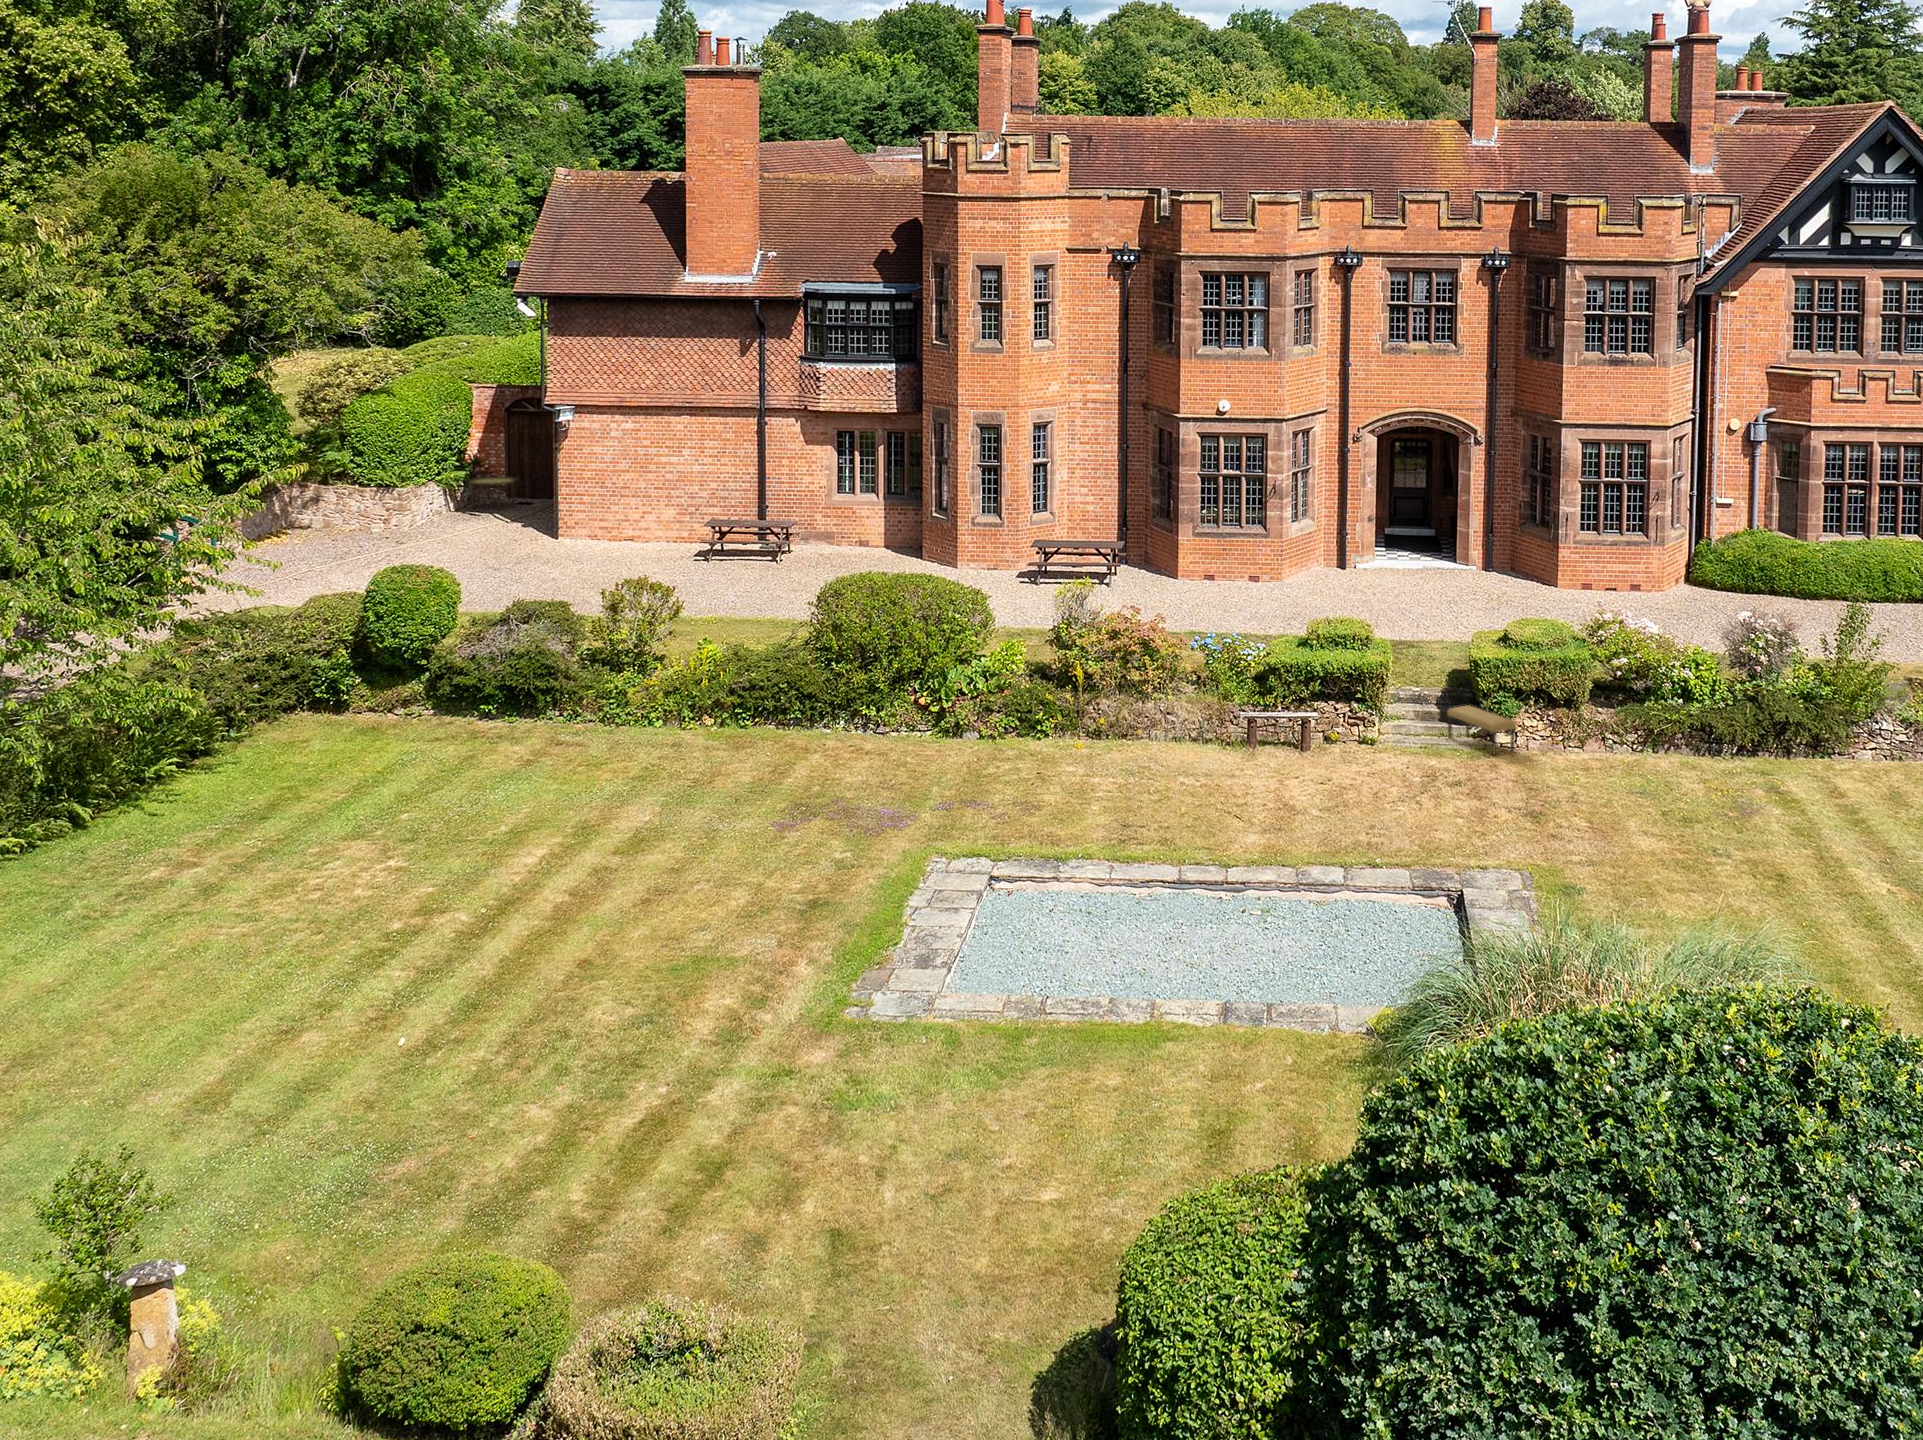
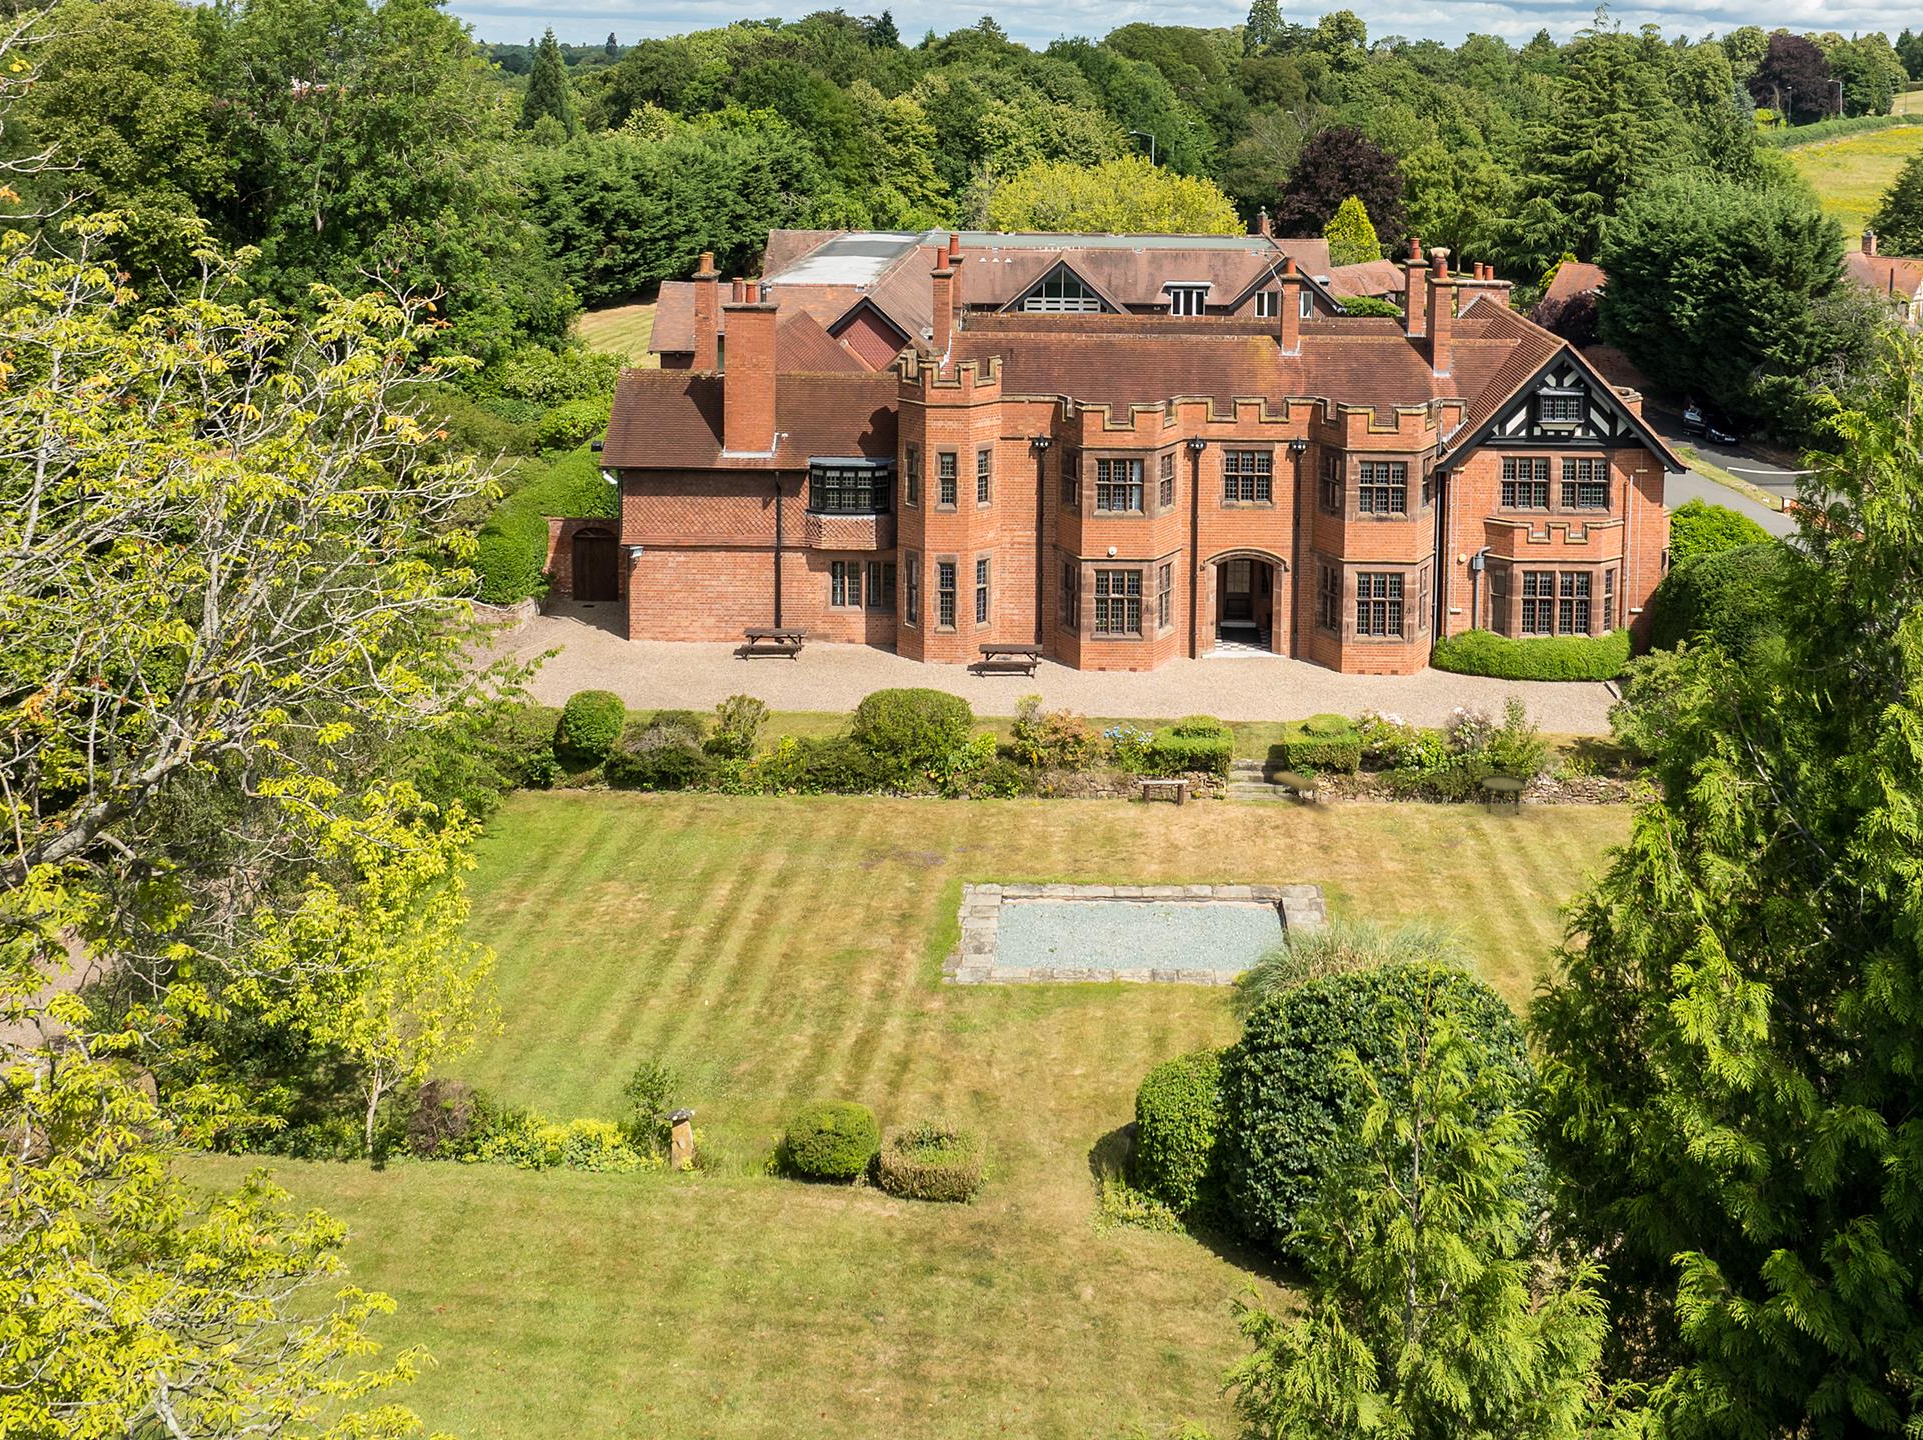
round table: present [470,476,517,508] -> present [1480,775,1526,813]

